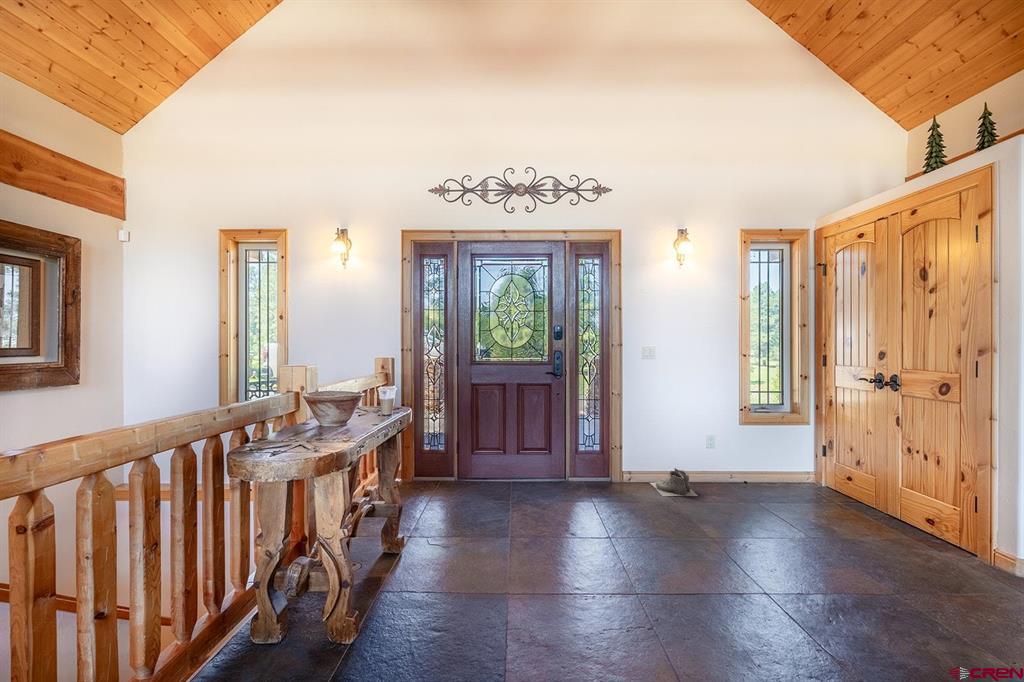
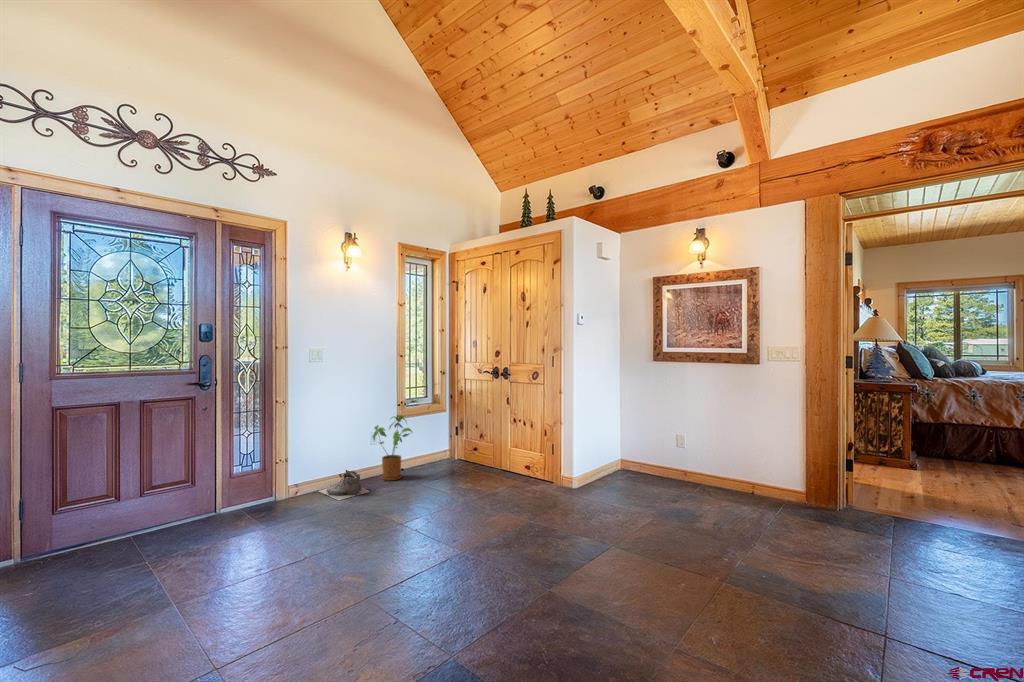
house plant: none [707,420,753,491] -> present [373,415,412,481]

